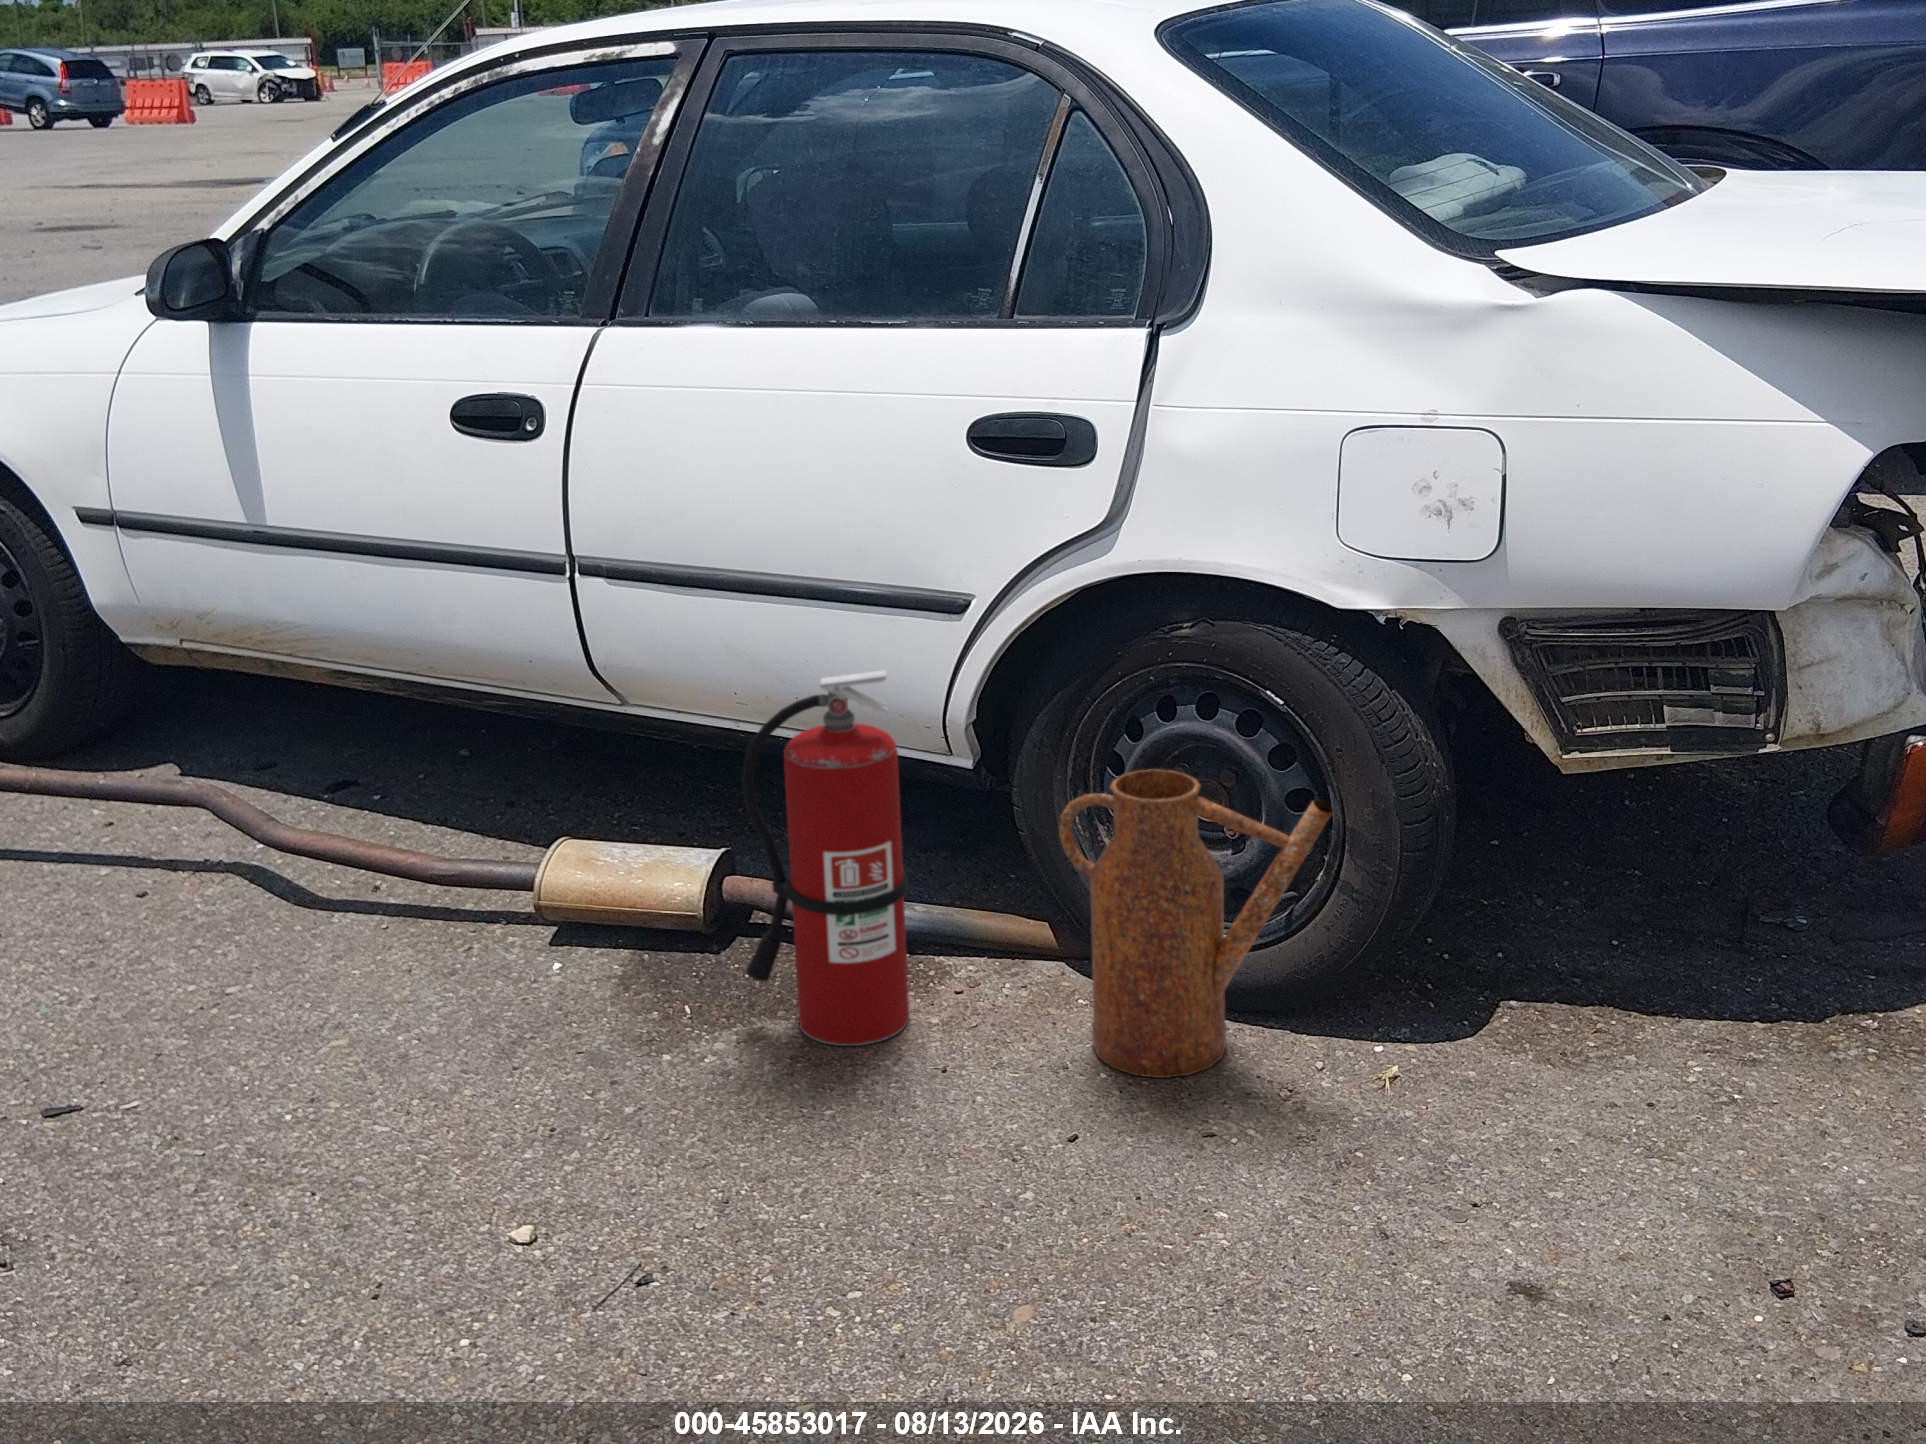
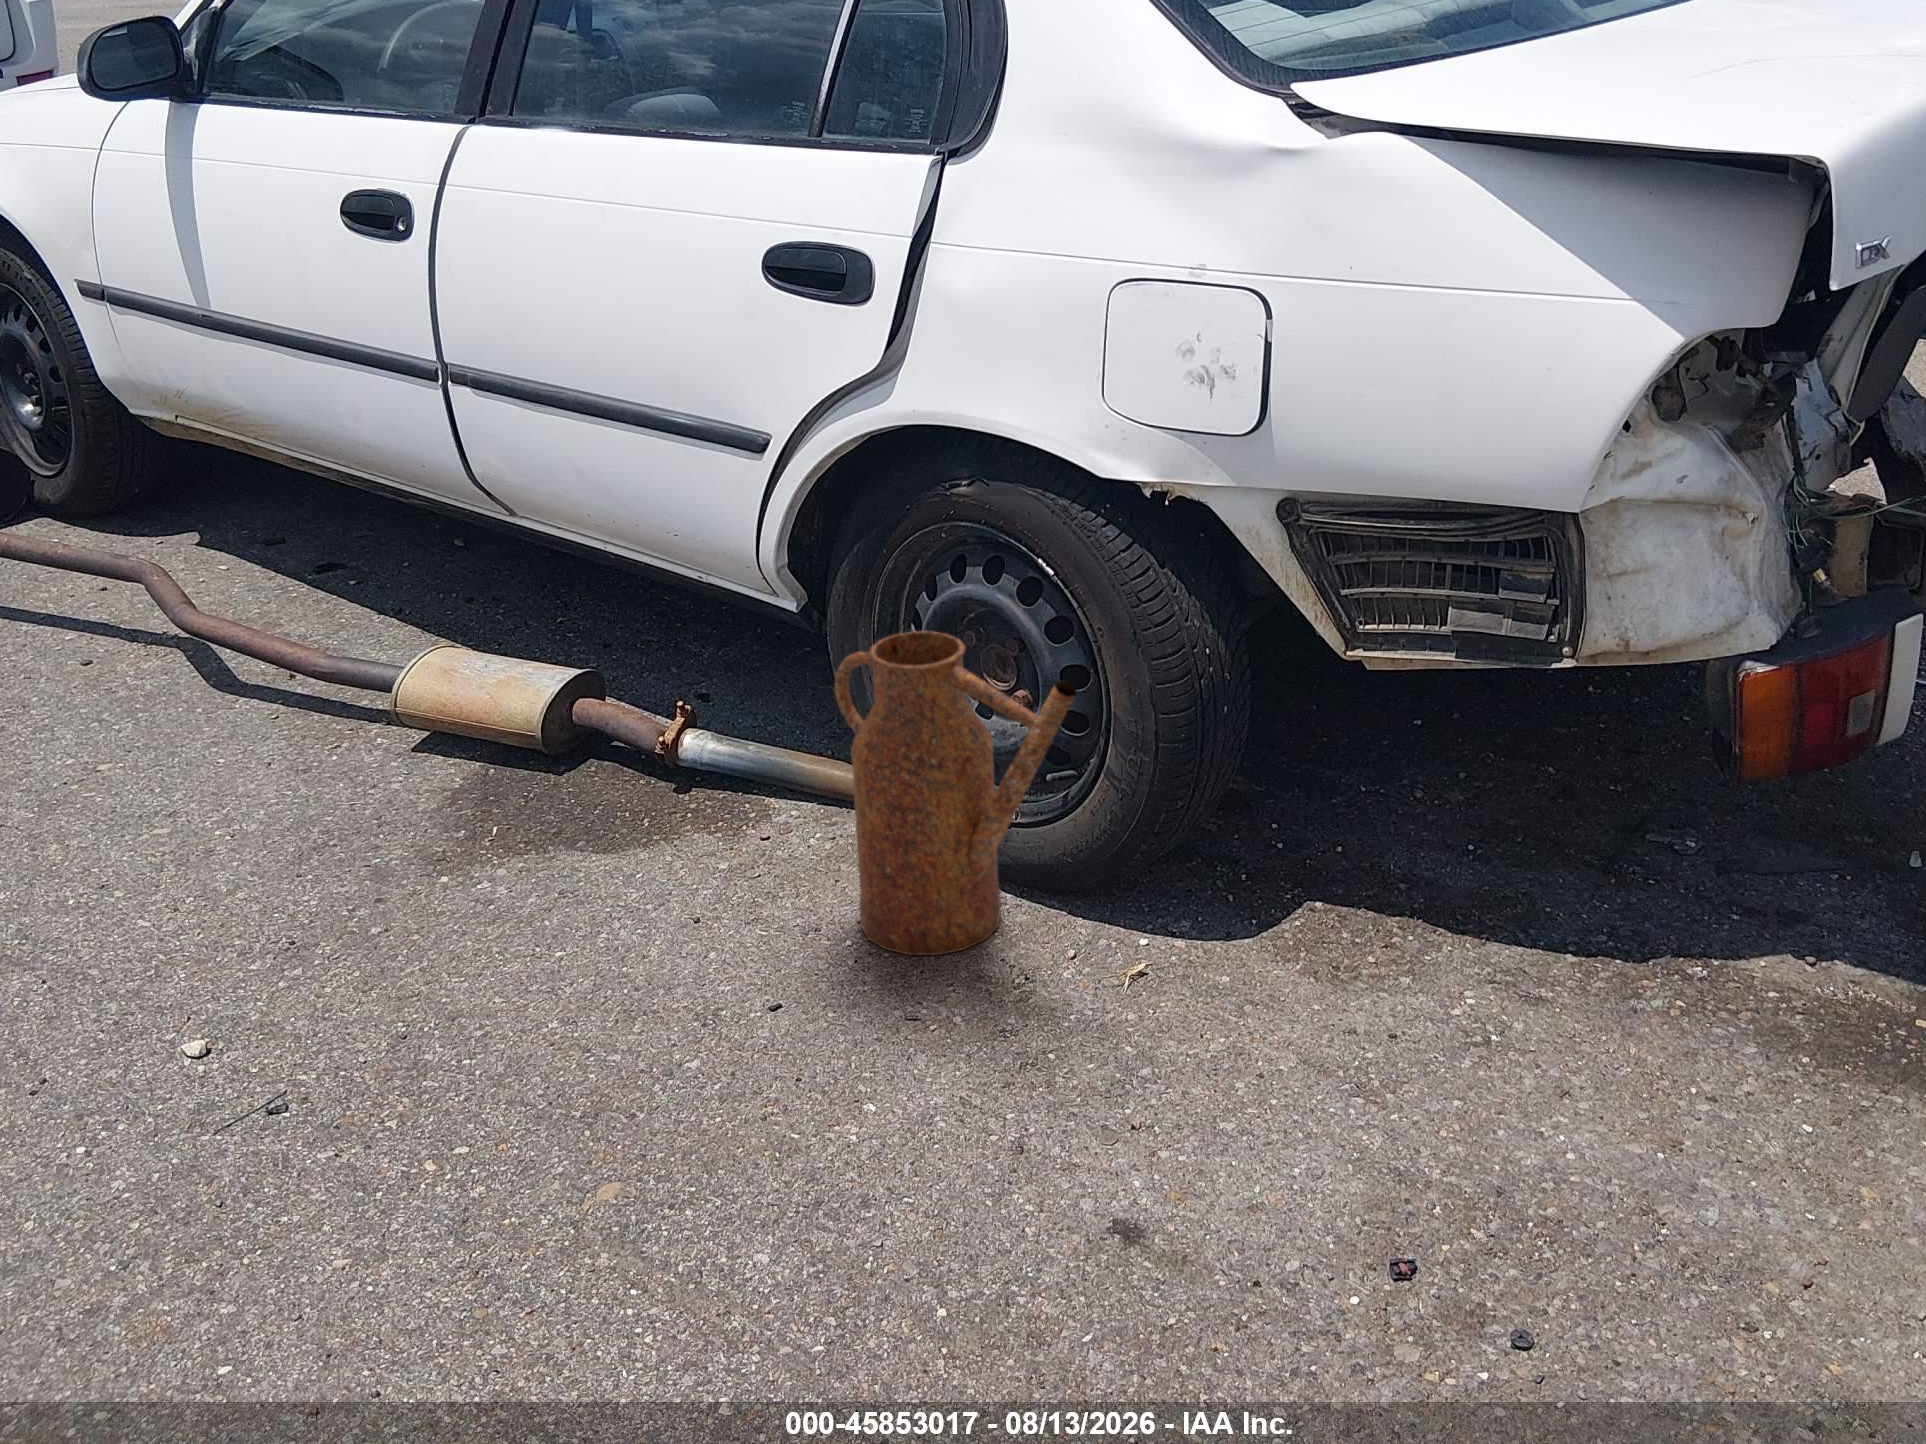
fire extinguisher: present [741,670,909,1046] -> none [527,505,708,888]

